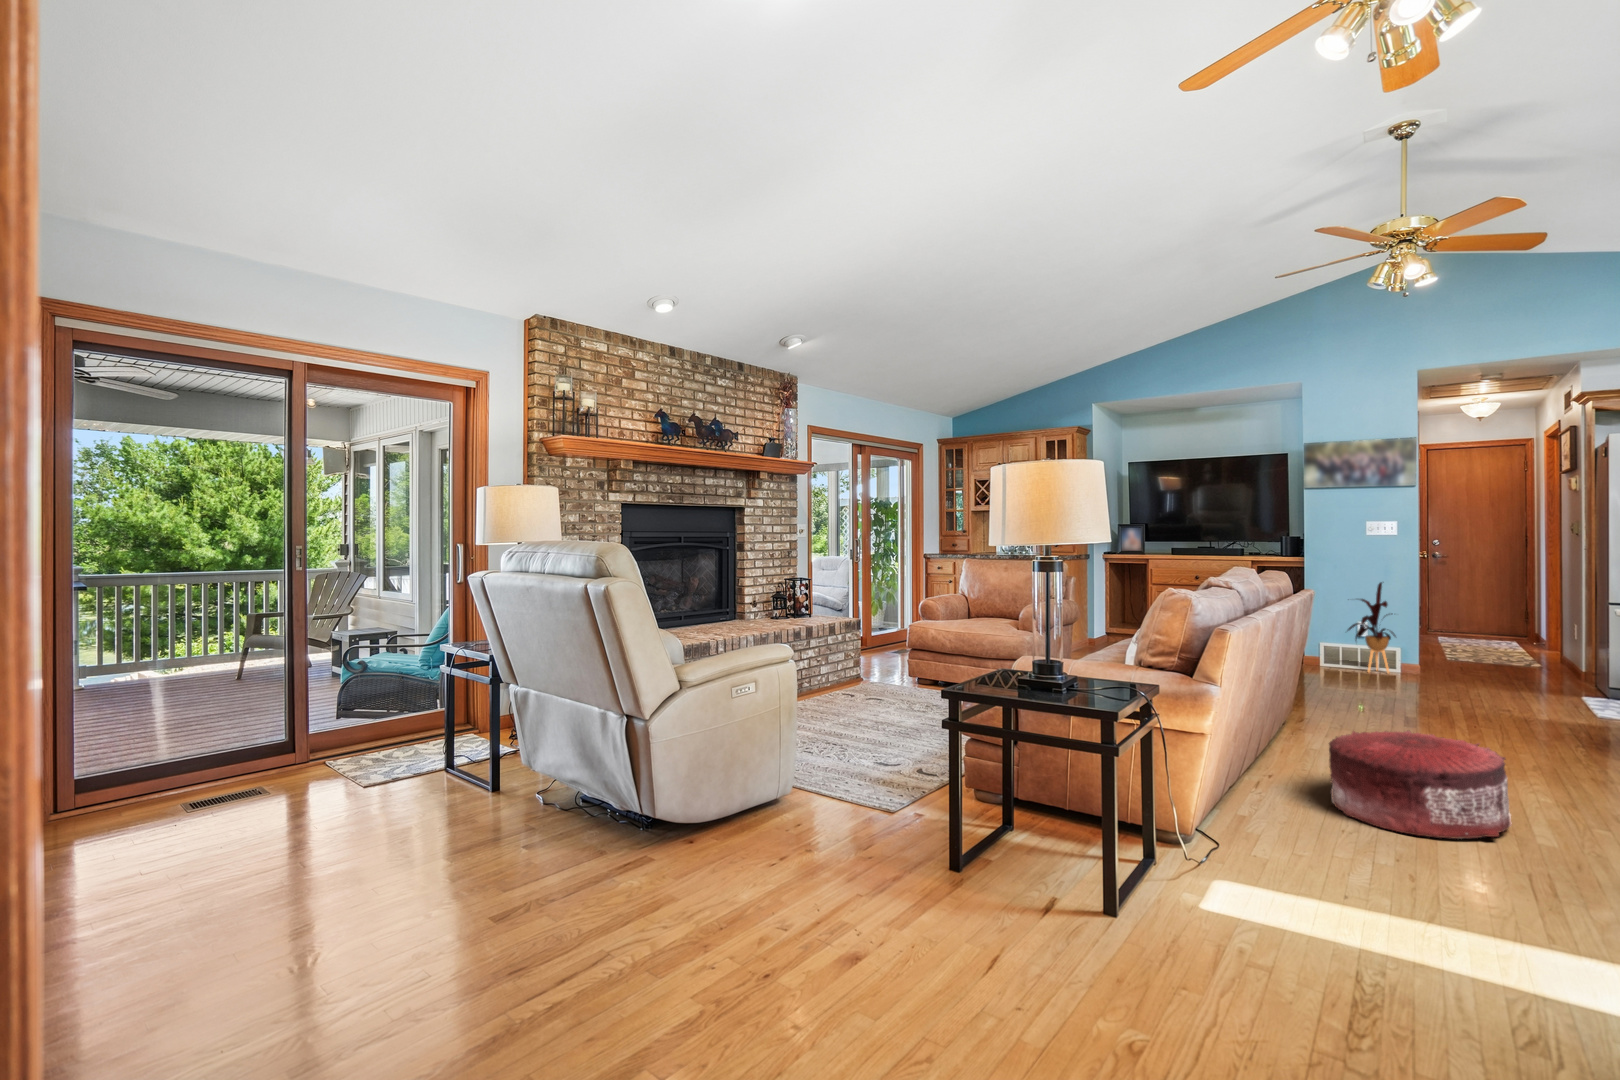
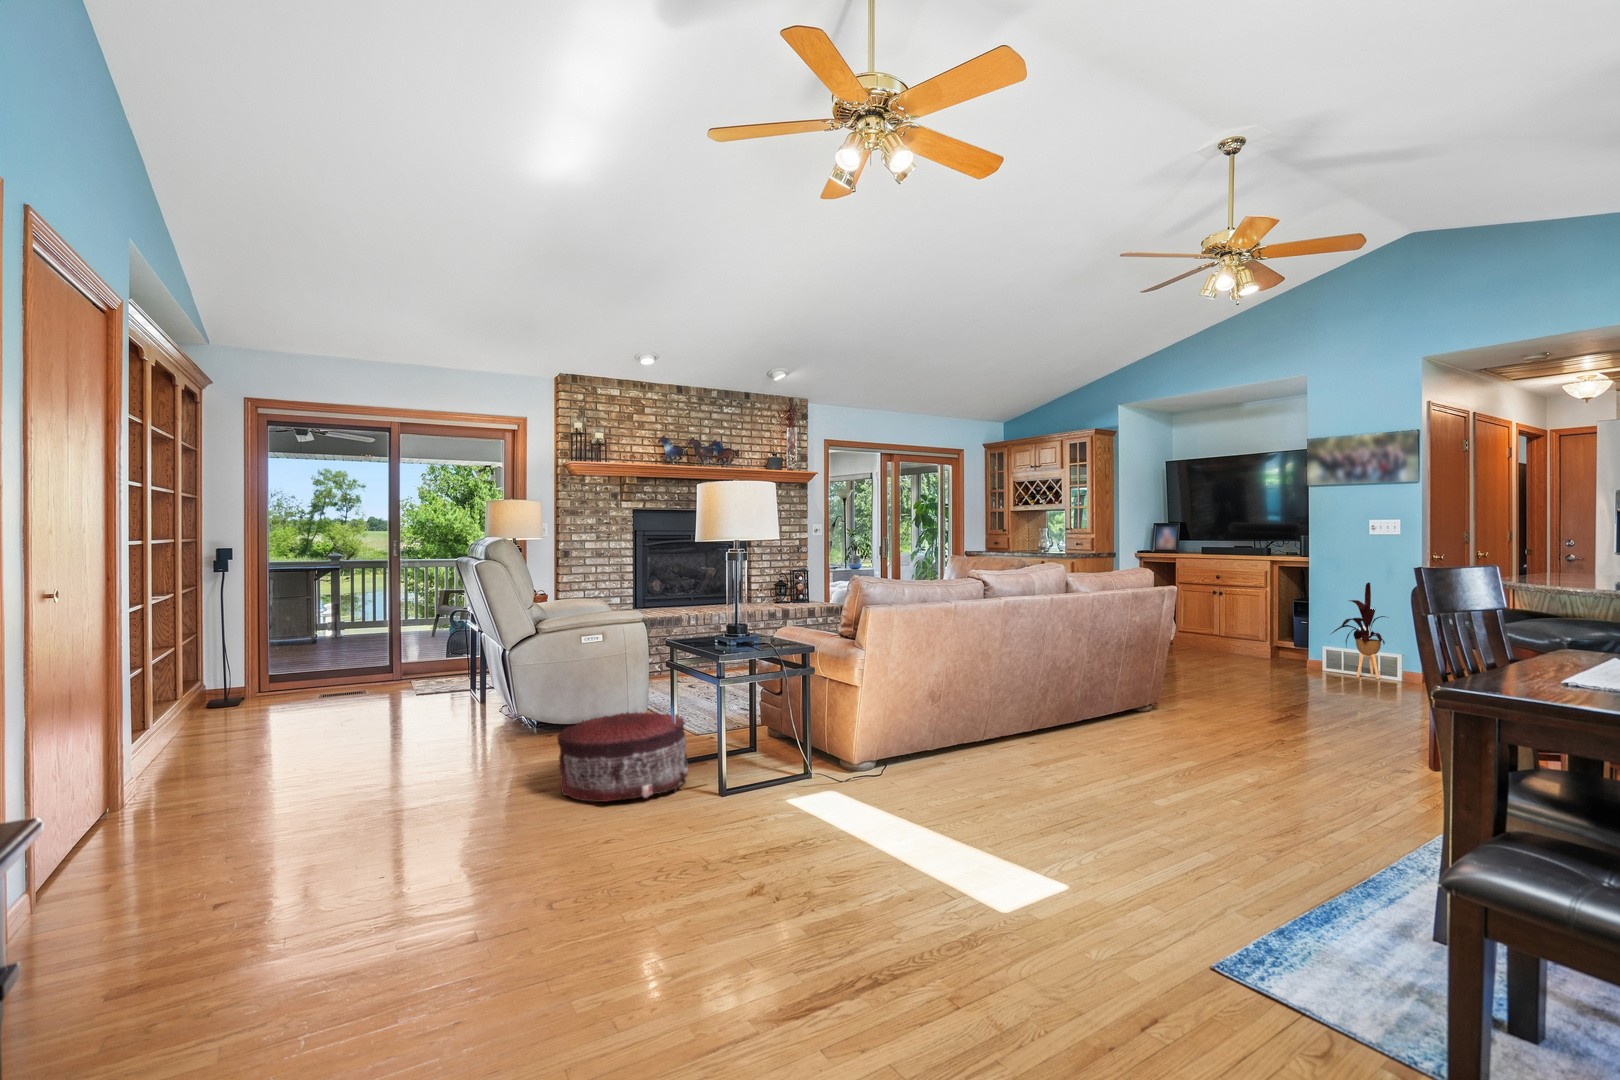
pouf: present [1329,731,1512,839] -> present [557,712,688,802]

